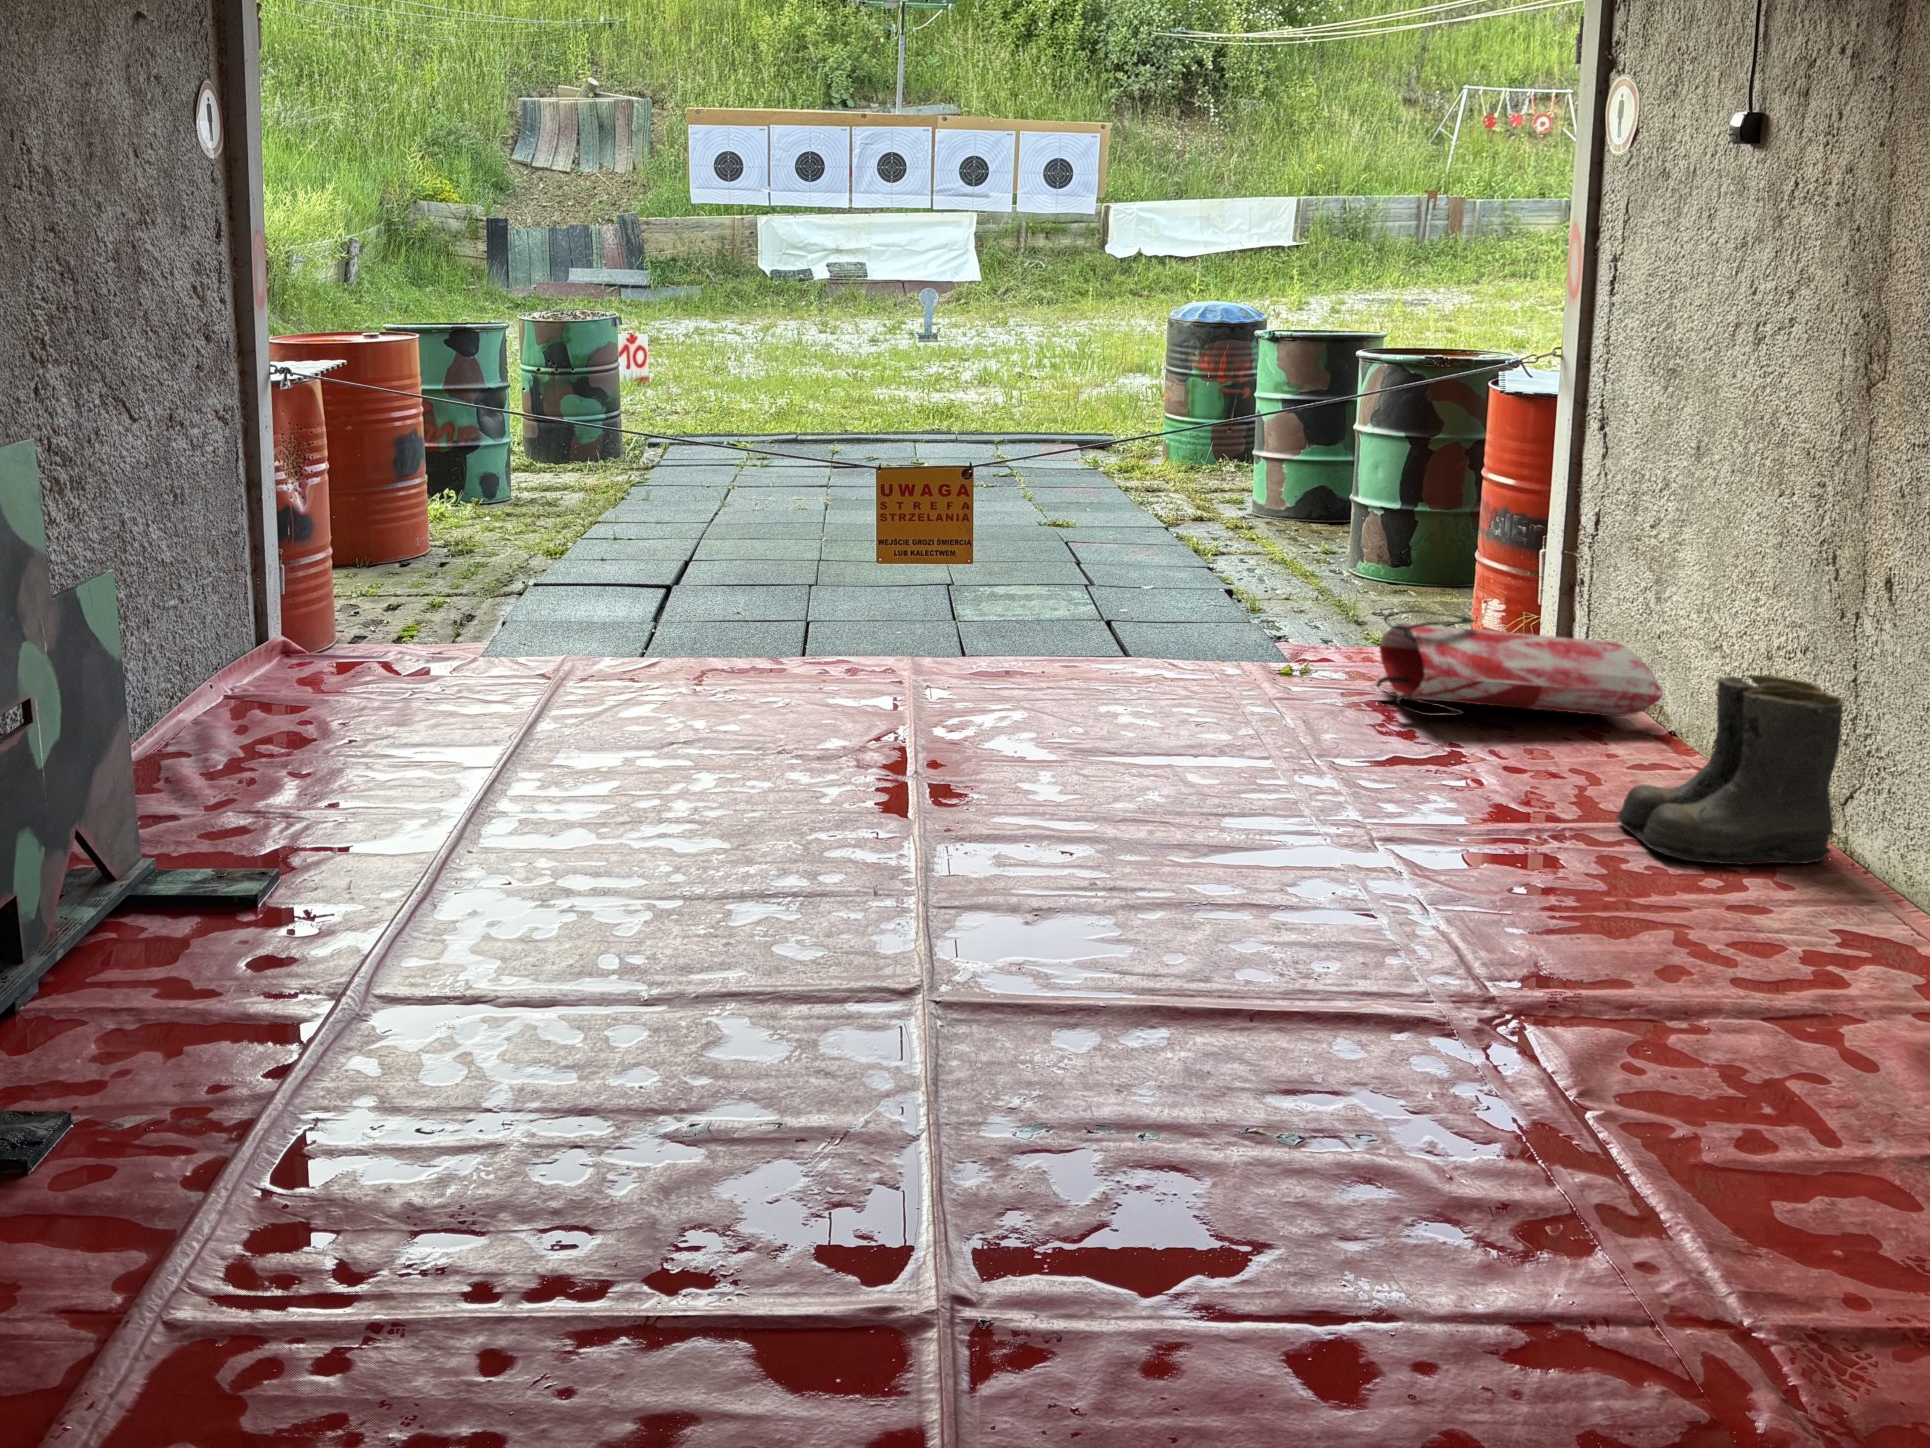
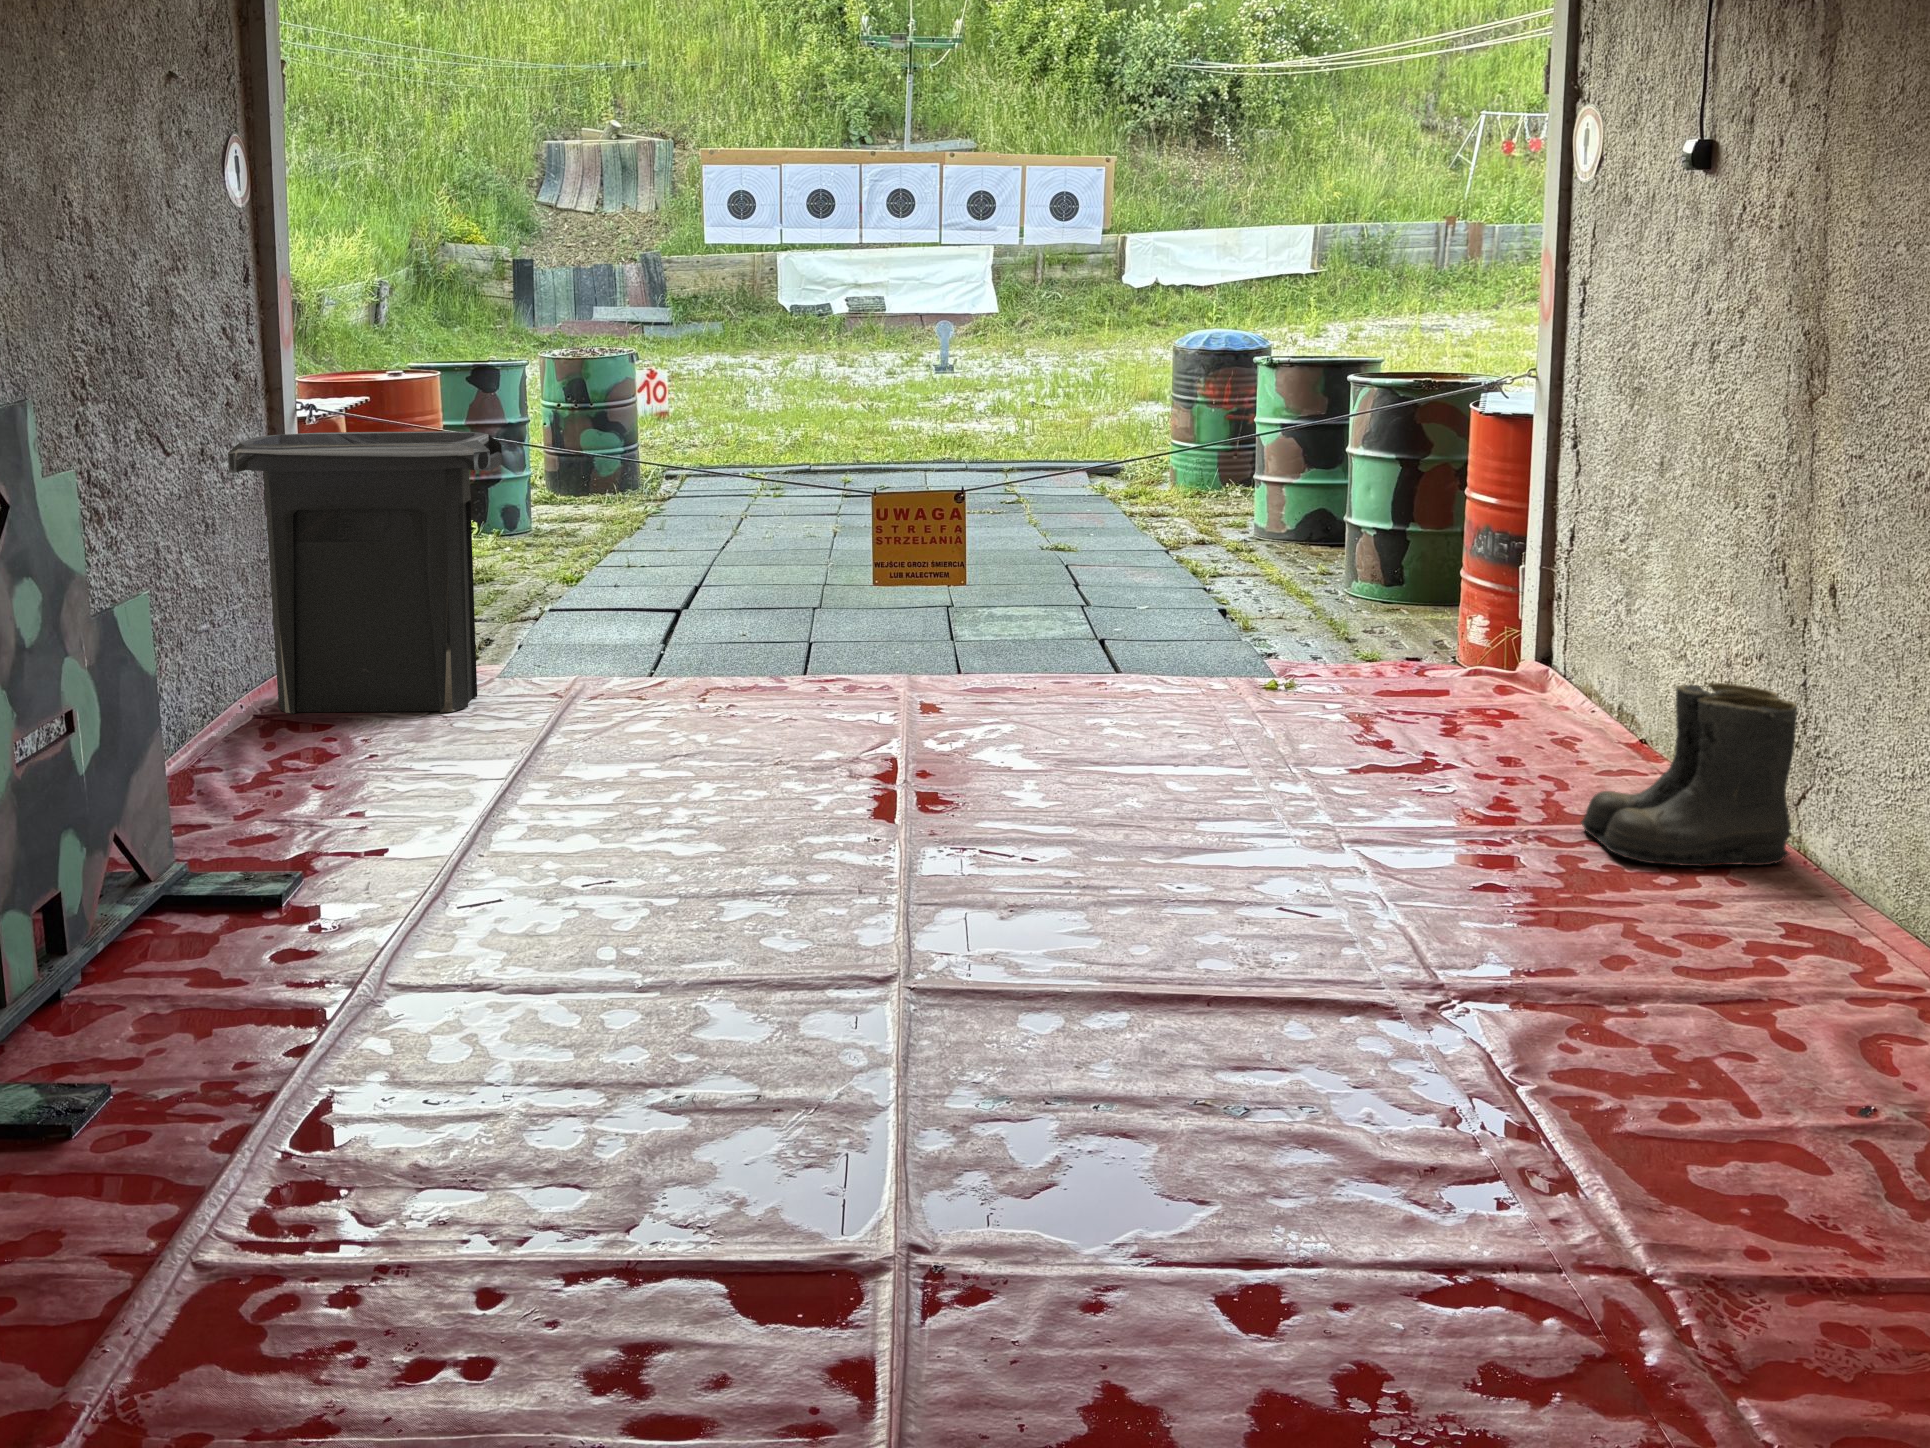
trash can: none [202,395,495,690] -> present [228,431,502,714]
bag: present [1376,610,1663,716] -> none [1358,628,1639,730]

